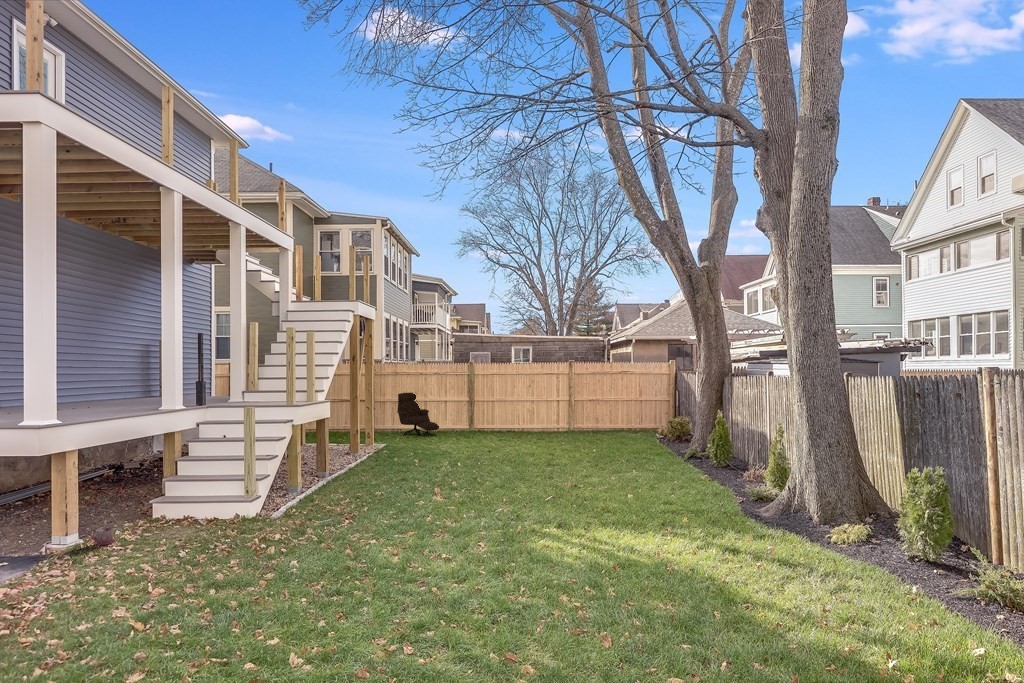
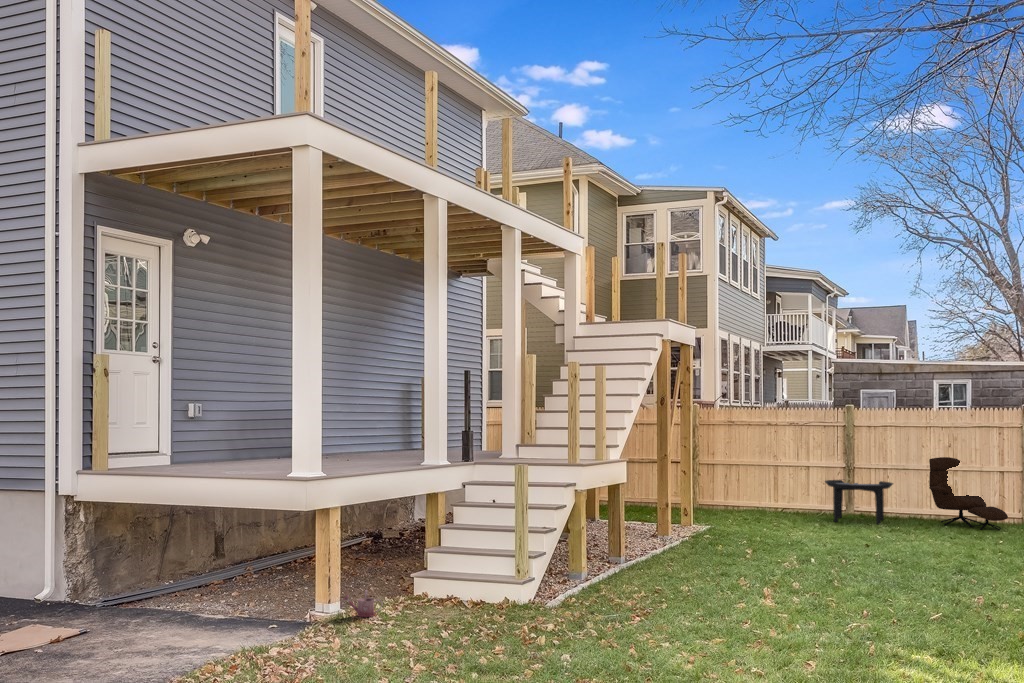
lounge chair: present [397,393,439,436] -> present [929,457,1008,530]
round table: none [456,409,499,436] -> present [825,480,893,525]

